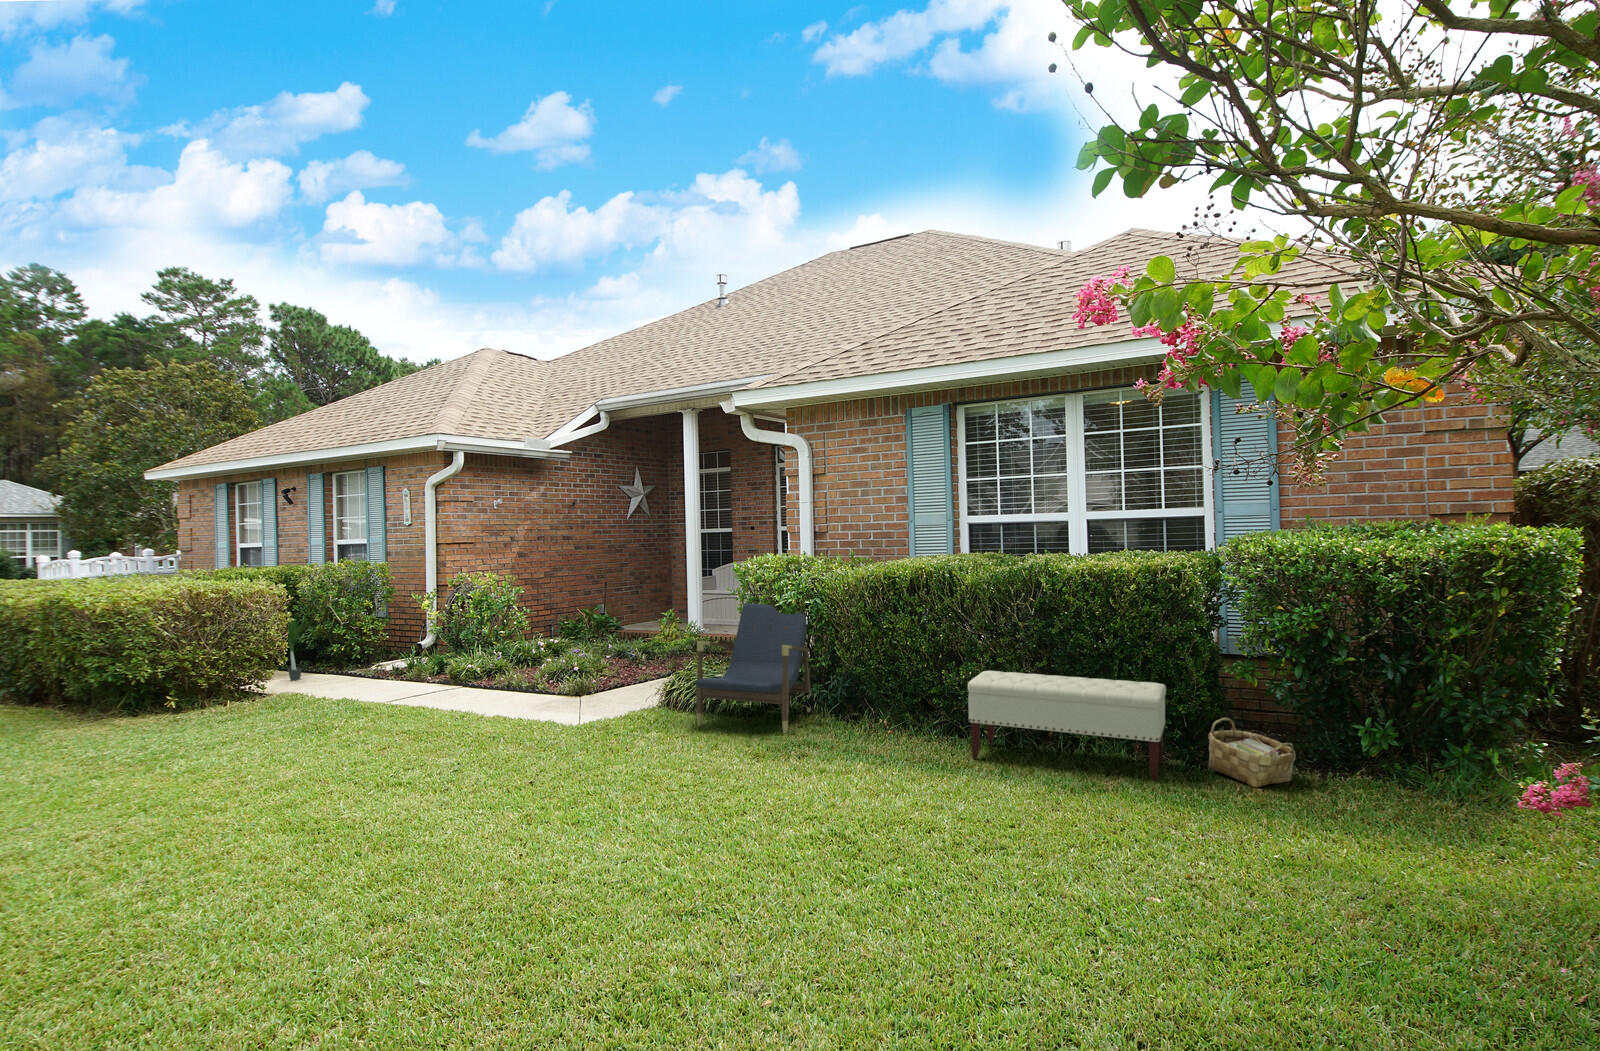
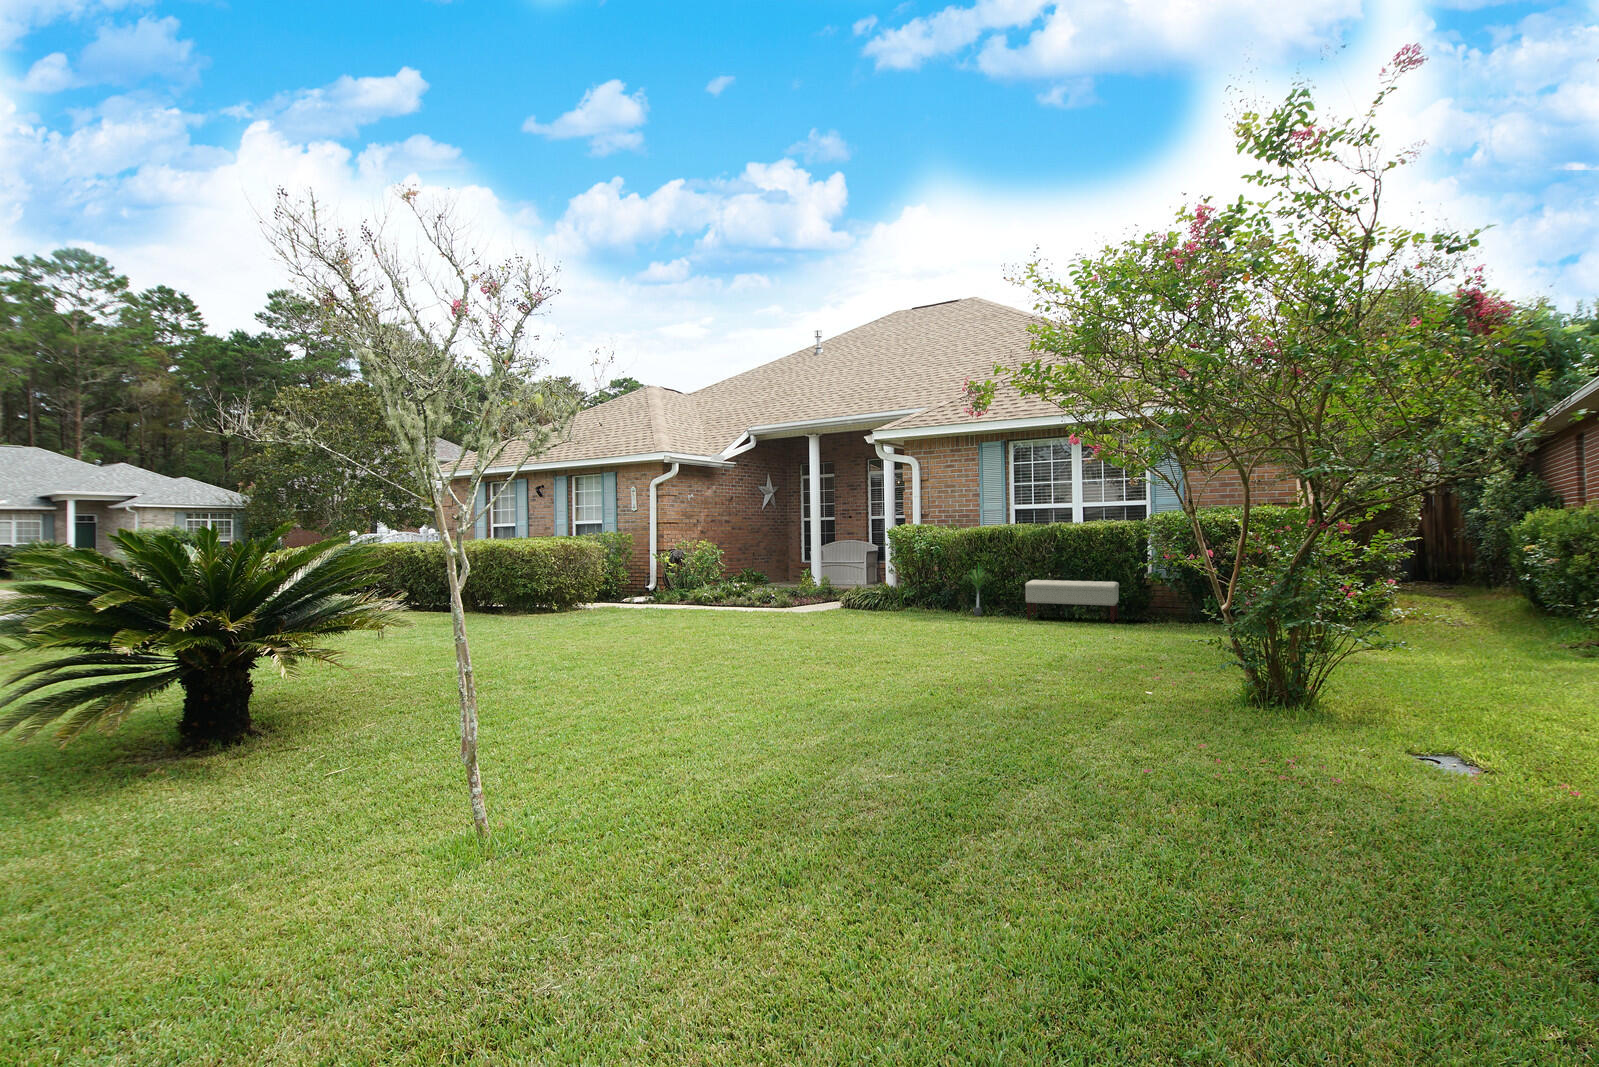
lounge chair: present [696,604,810,733] -> none [877,552,934,616]
potted plant: present [287,618,303,681] -> present [969,569,985,616]
woven basket: present [1208,718,1295,787] -> none [1138,597,1175,624]

